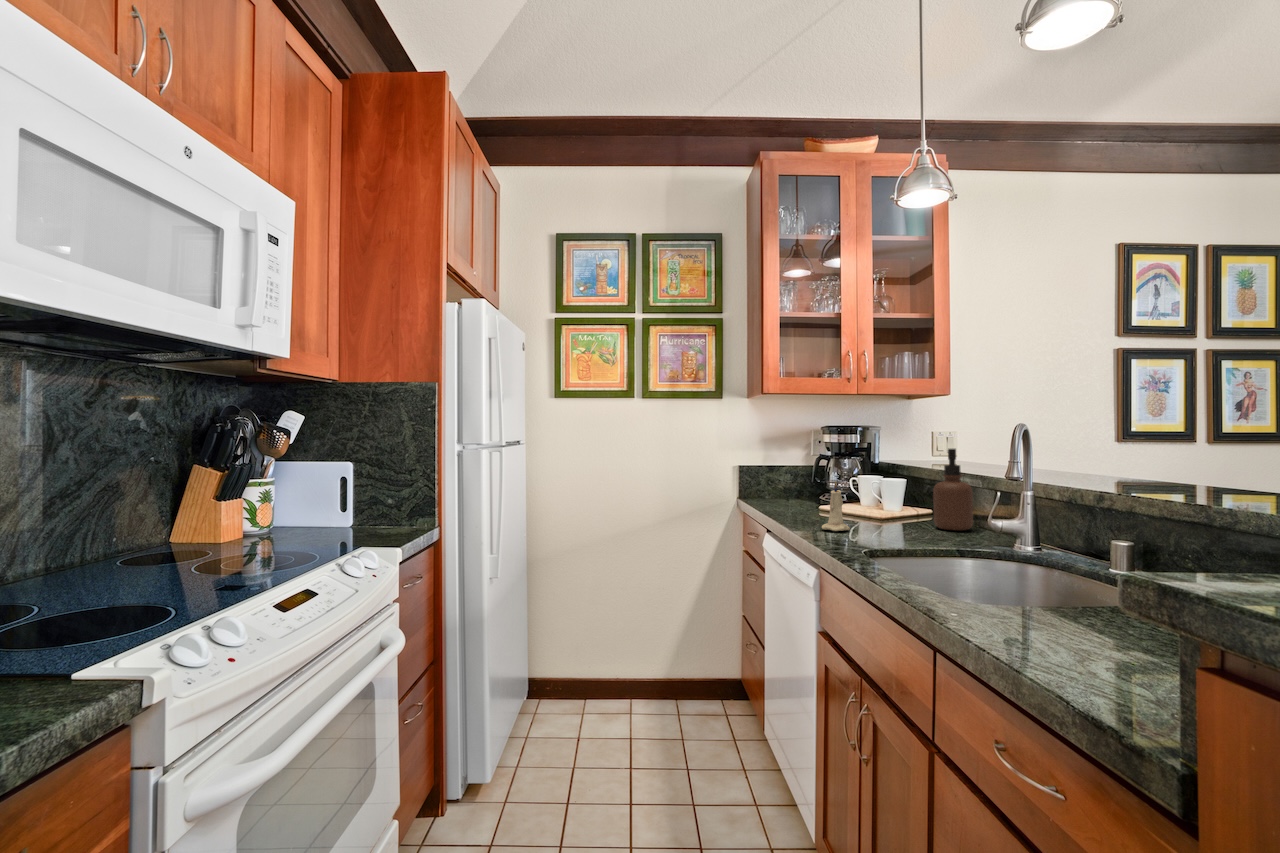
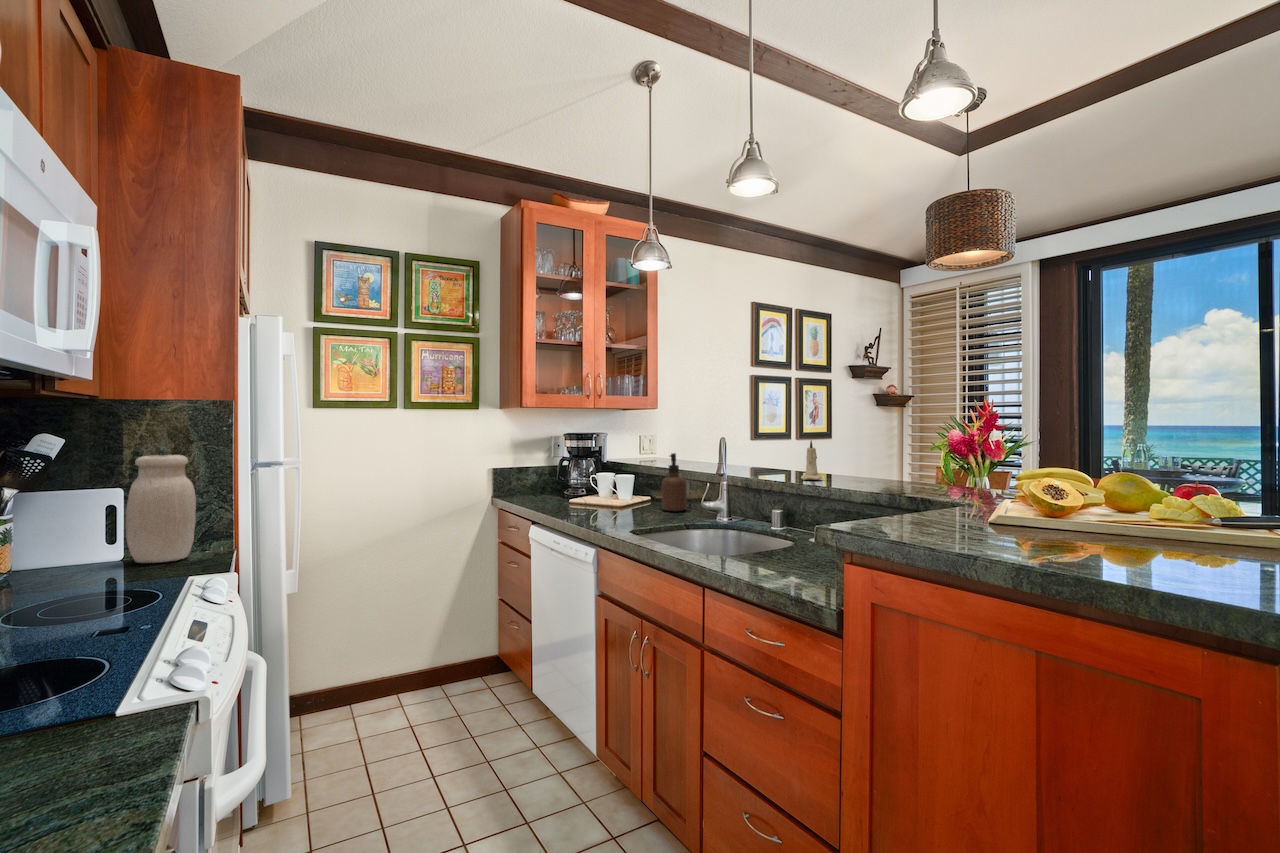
jar: none [340,433,396,533] -> present [126,455,196,563]
candle: present [822,481,850,531] -> present [801,440,822,480]

